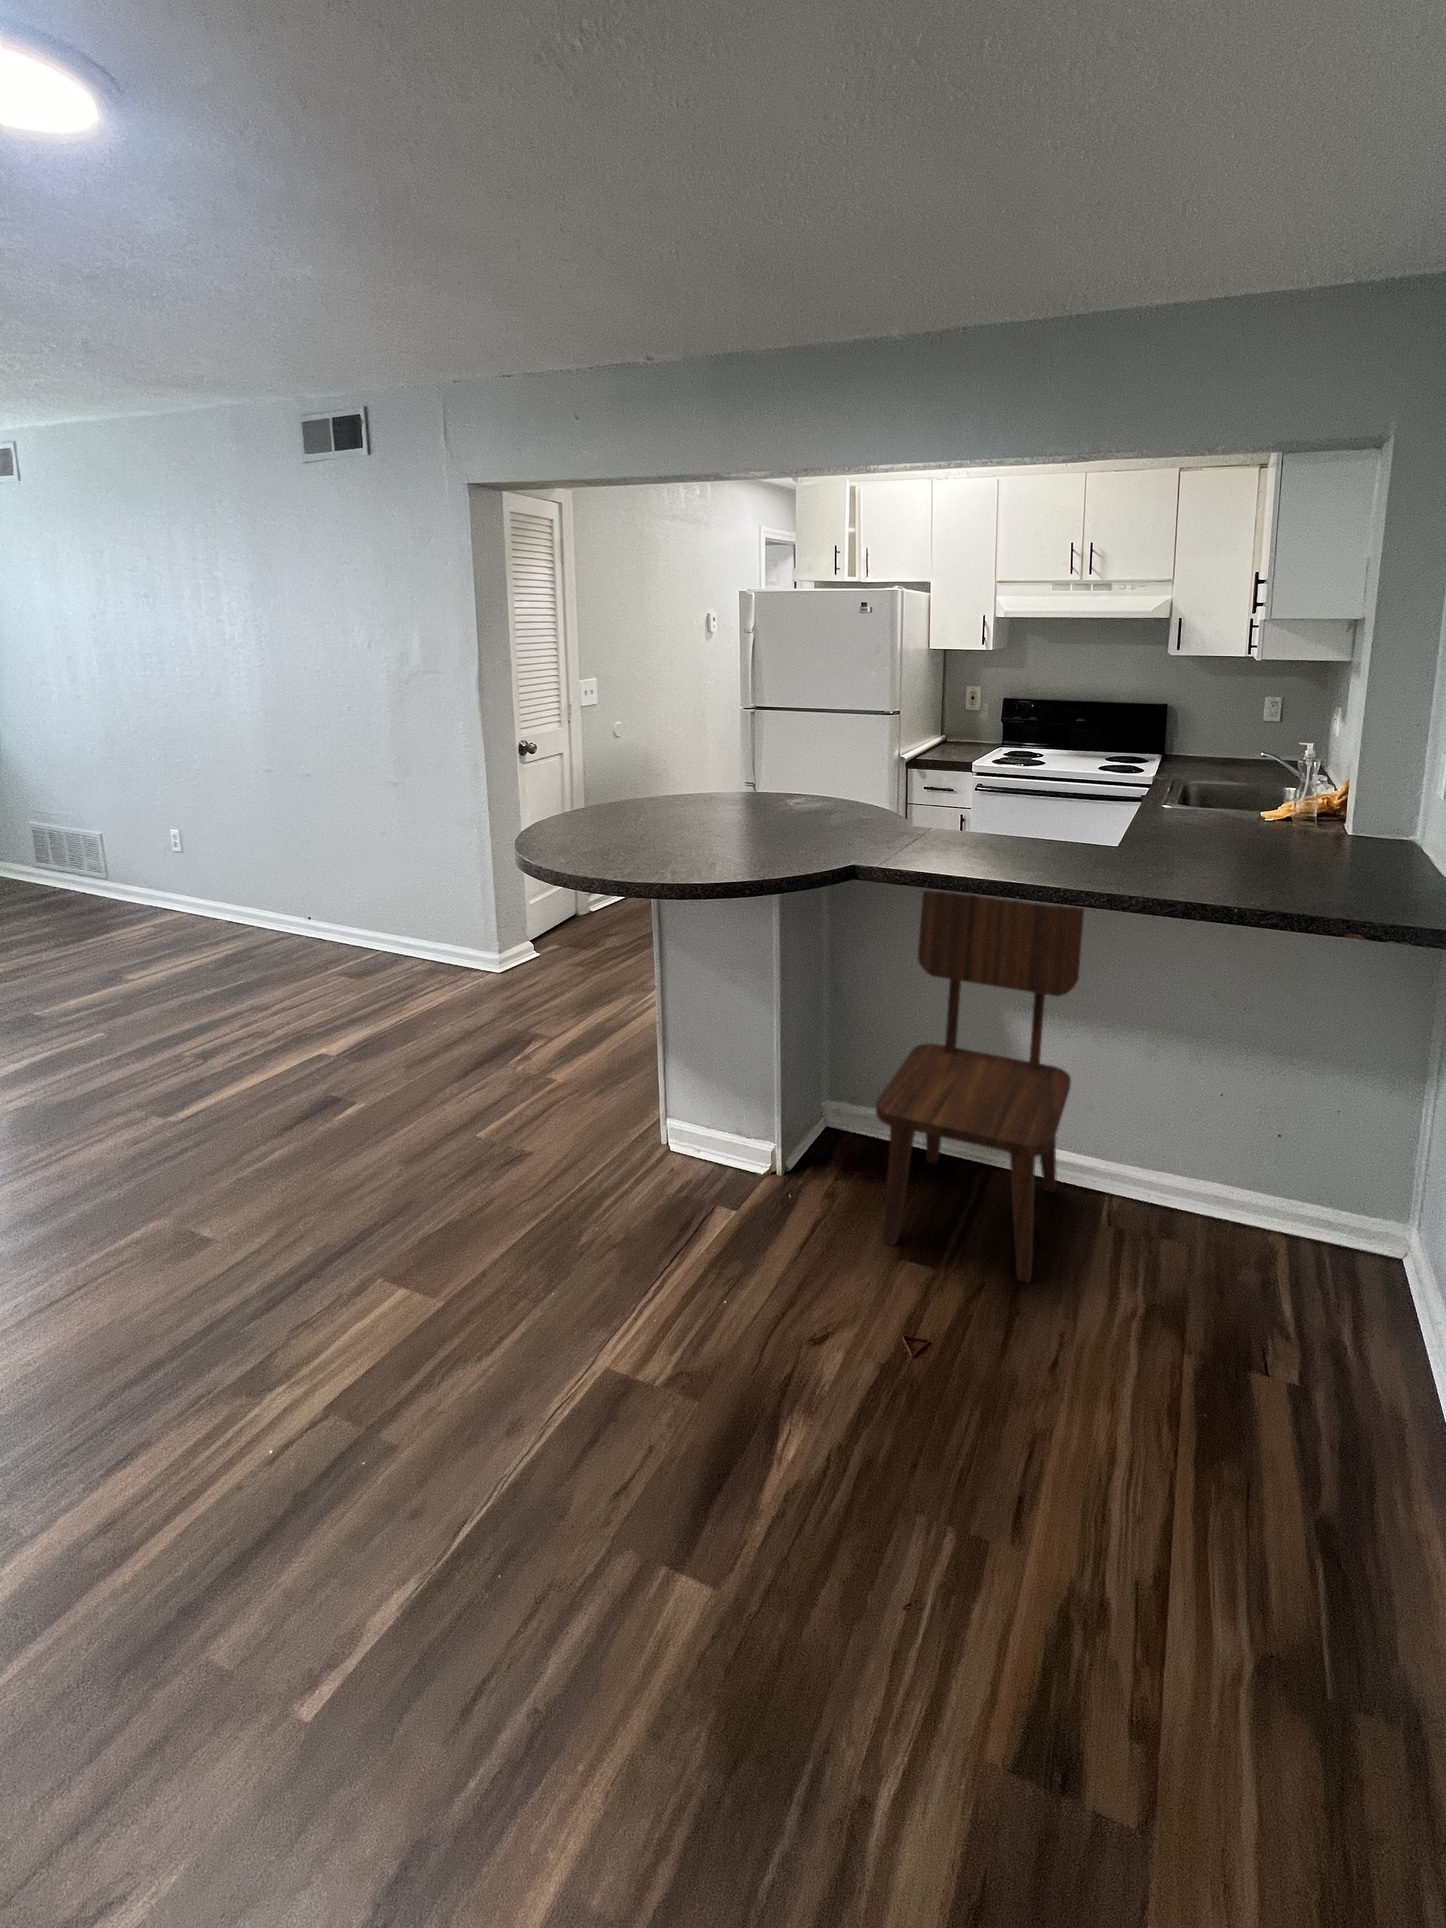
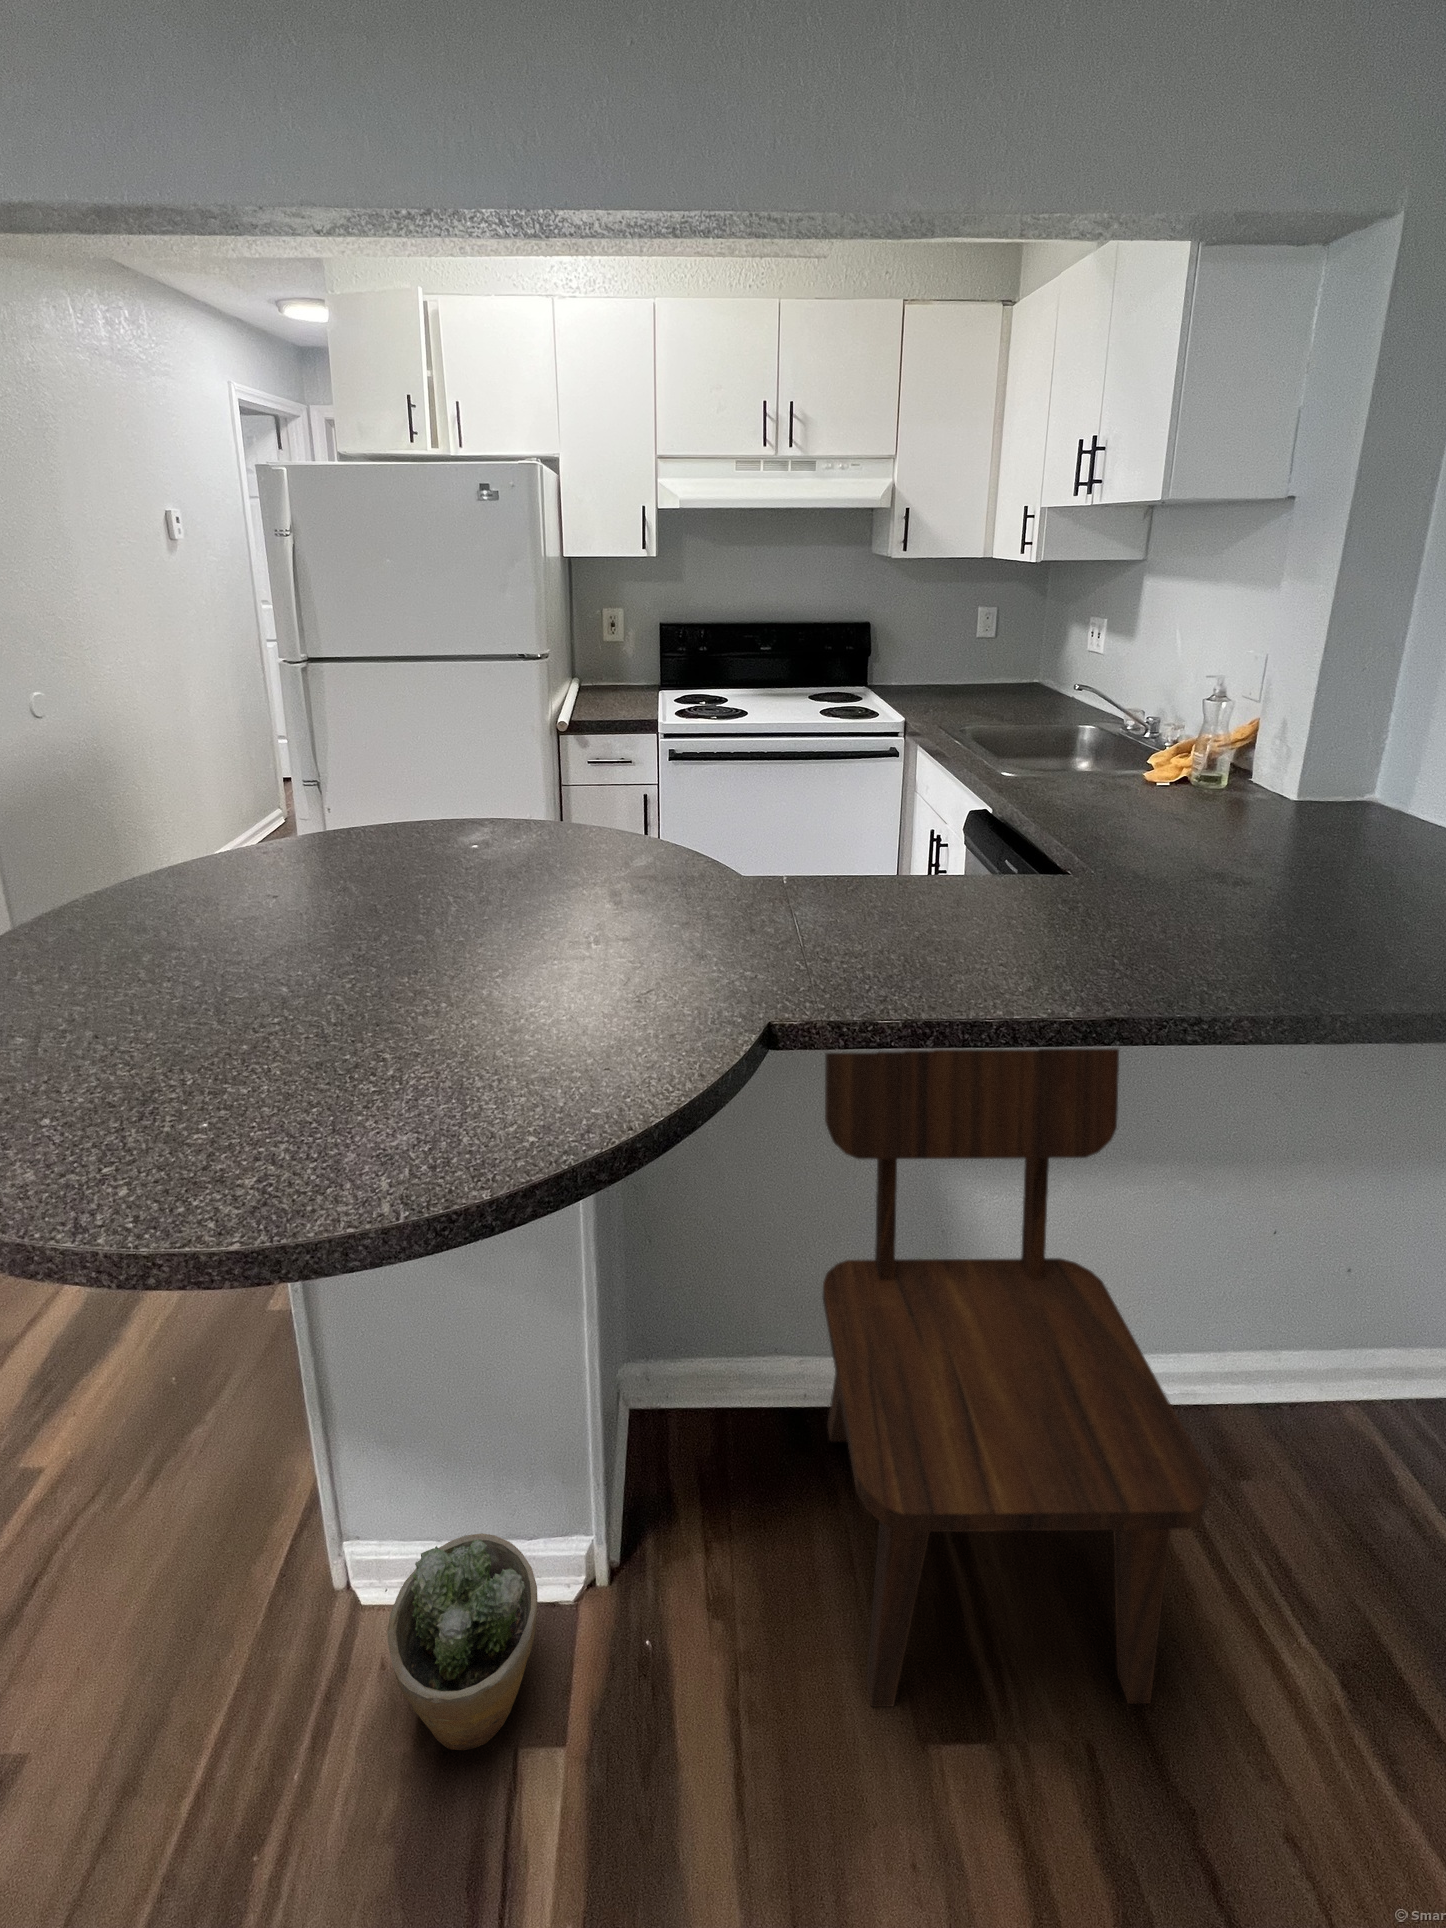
potted plant: none [669,1102,739,1202] -> present [387,1533,537,1750]

